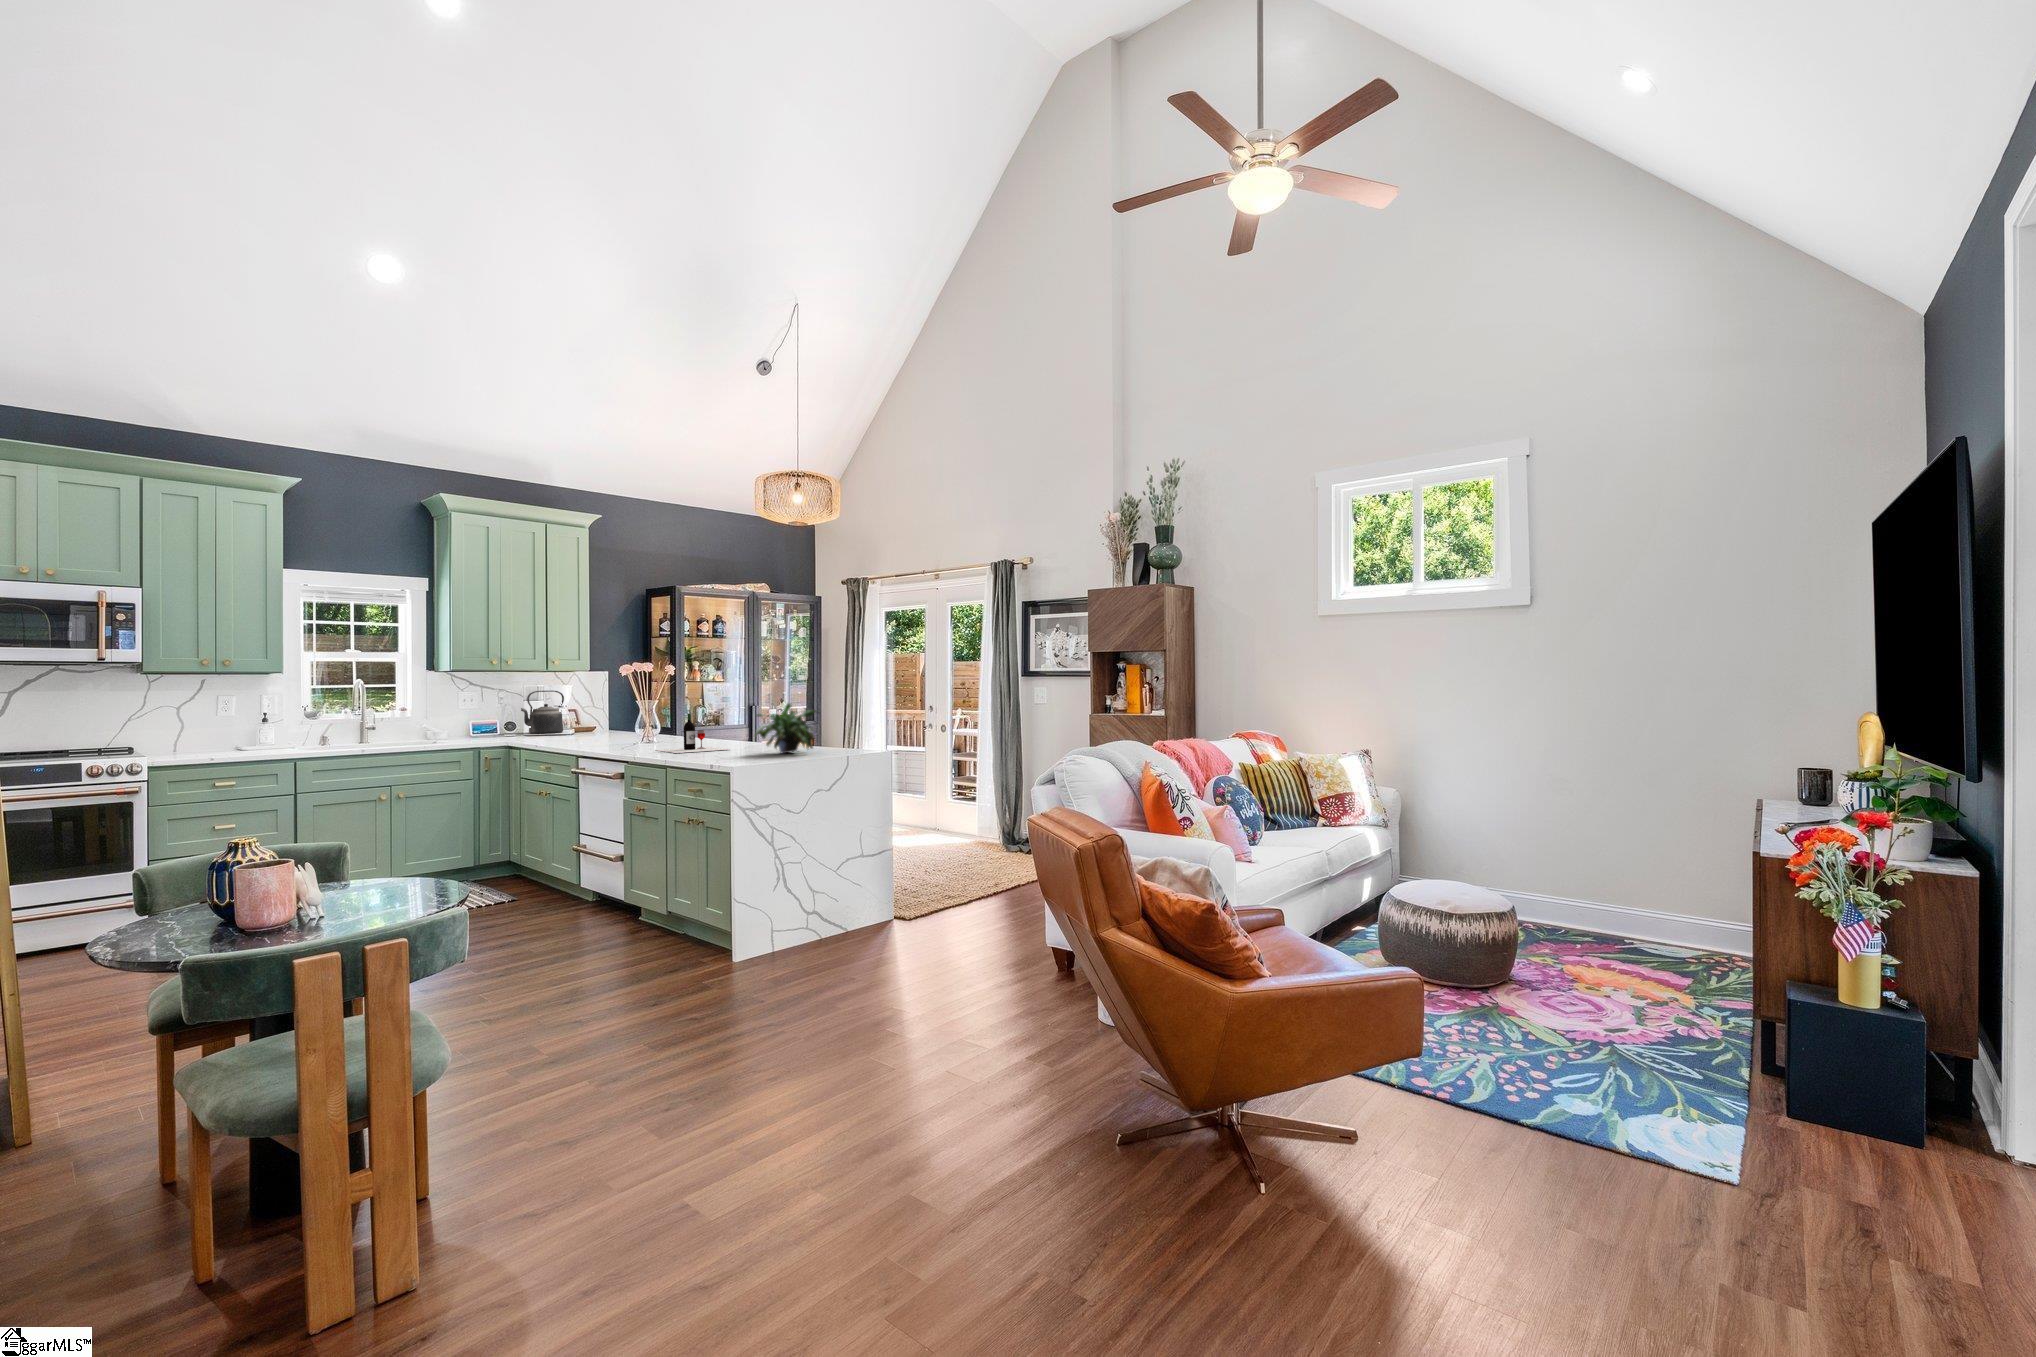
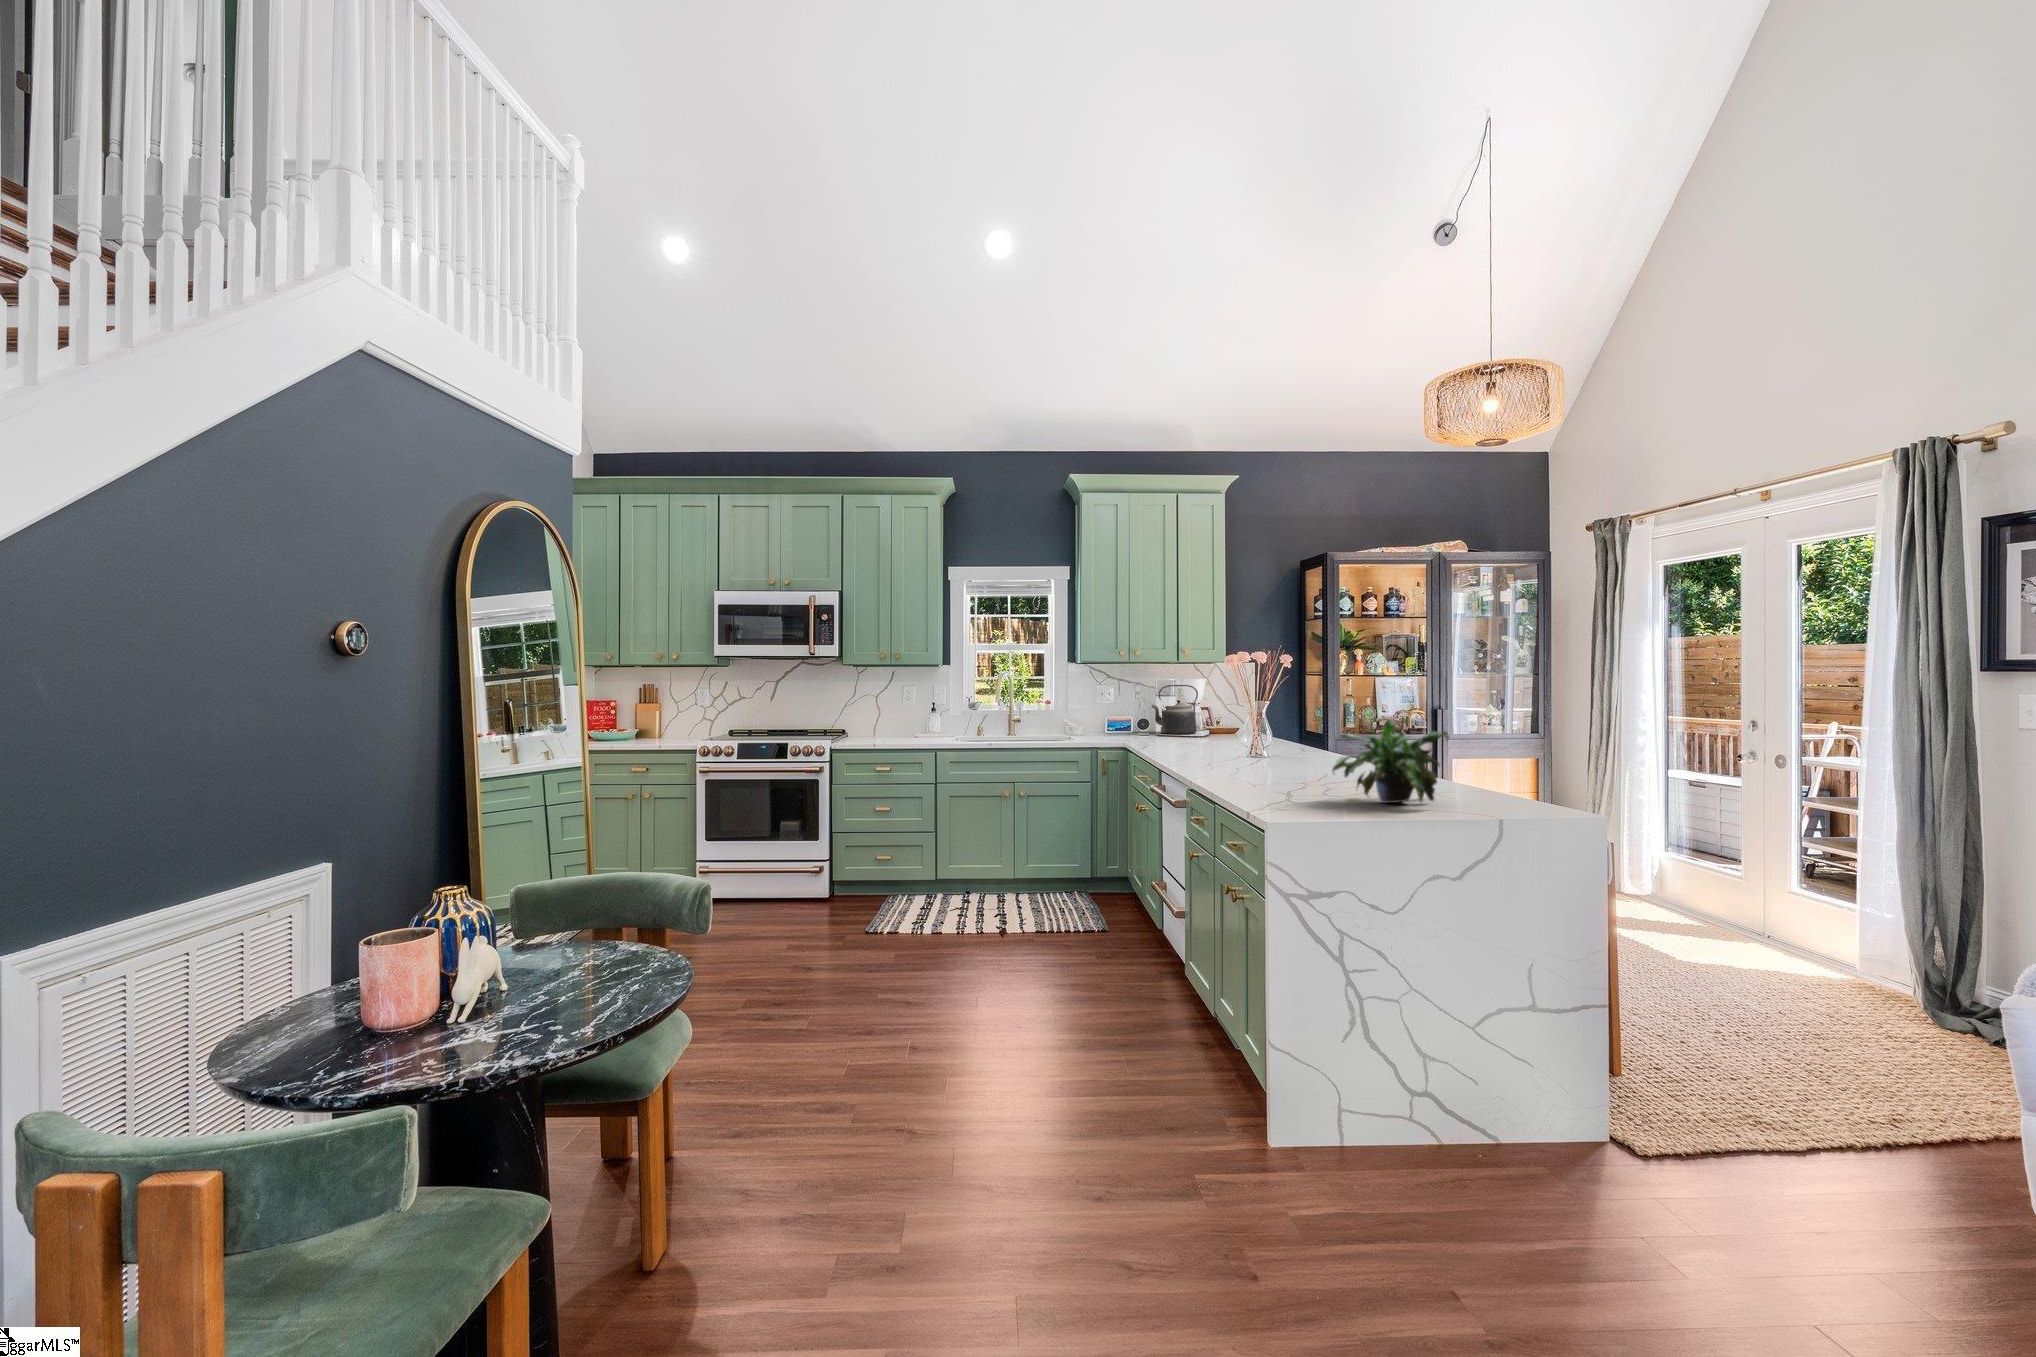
wine bottle: present [658,714,728,753] -> none [1224,726,1322,784]

